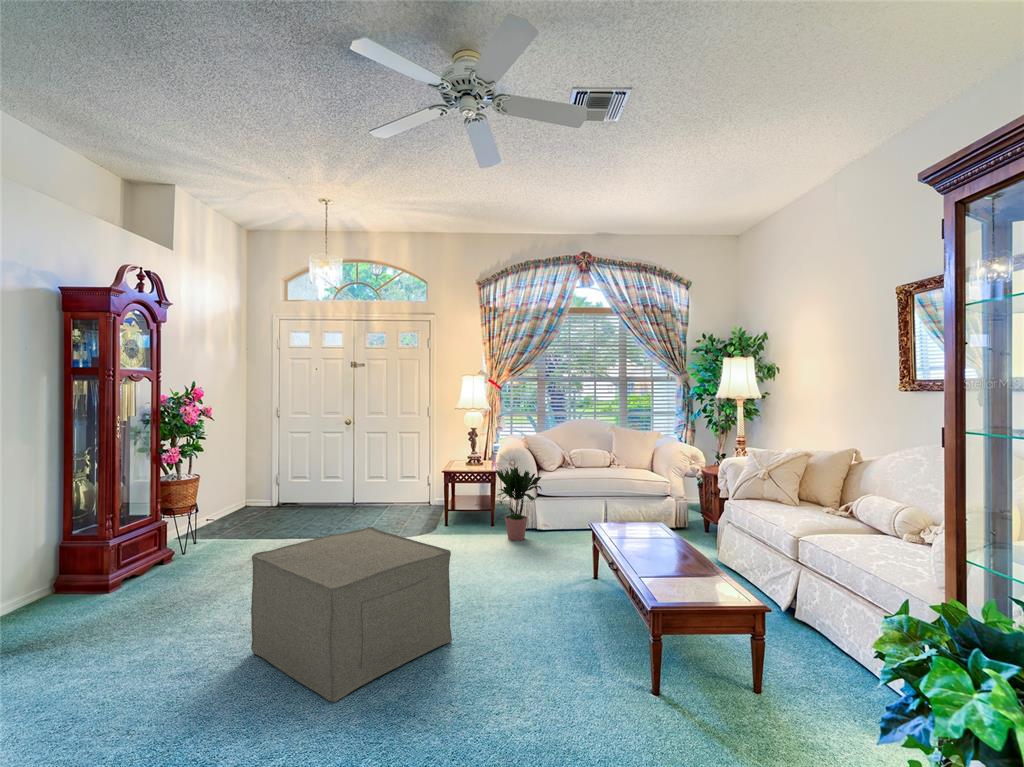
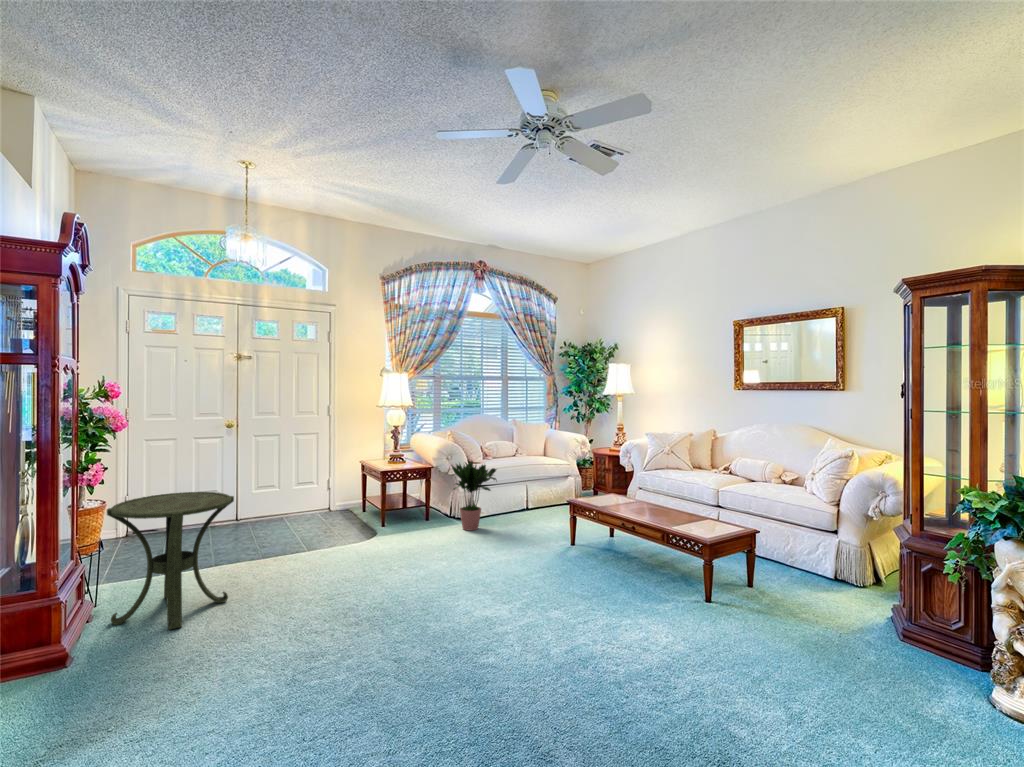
side table: none [162,474,253,578] -> present [107,492,234,630]
ottoman: present [251,527,452,702] -> none [413,525,568,680]

